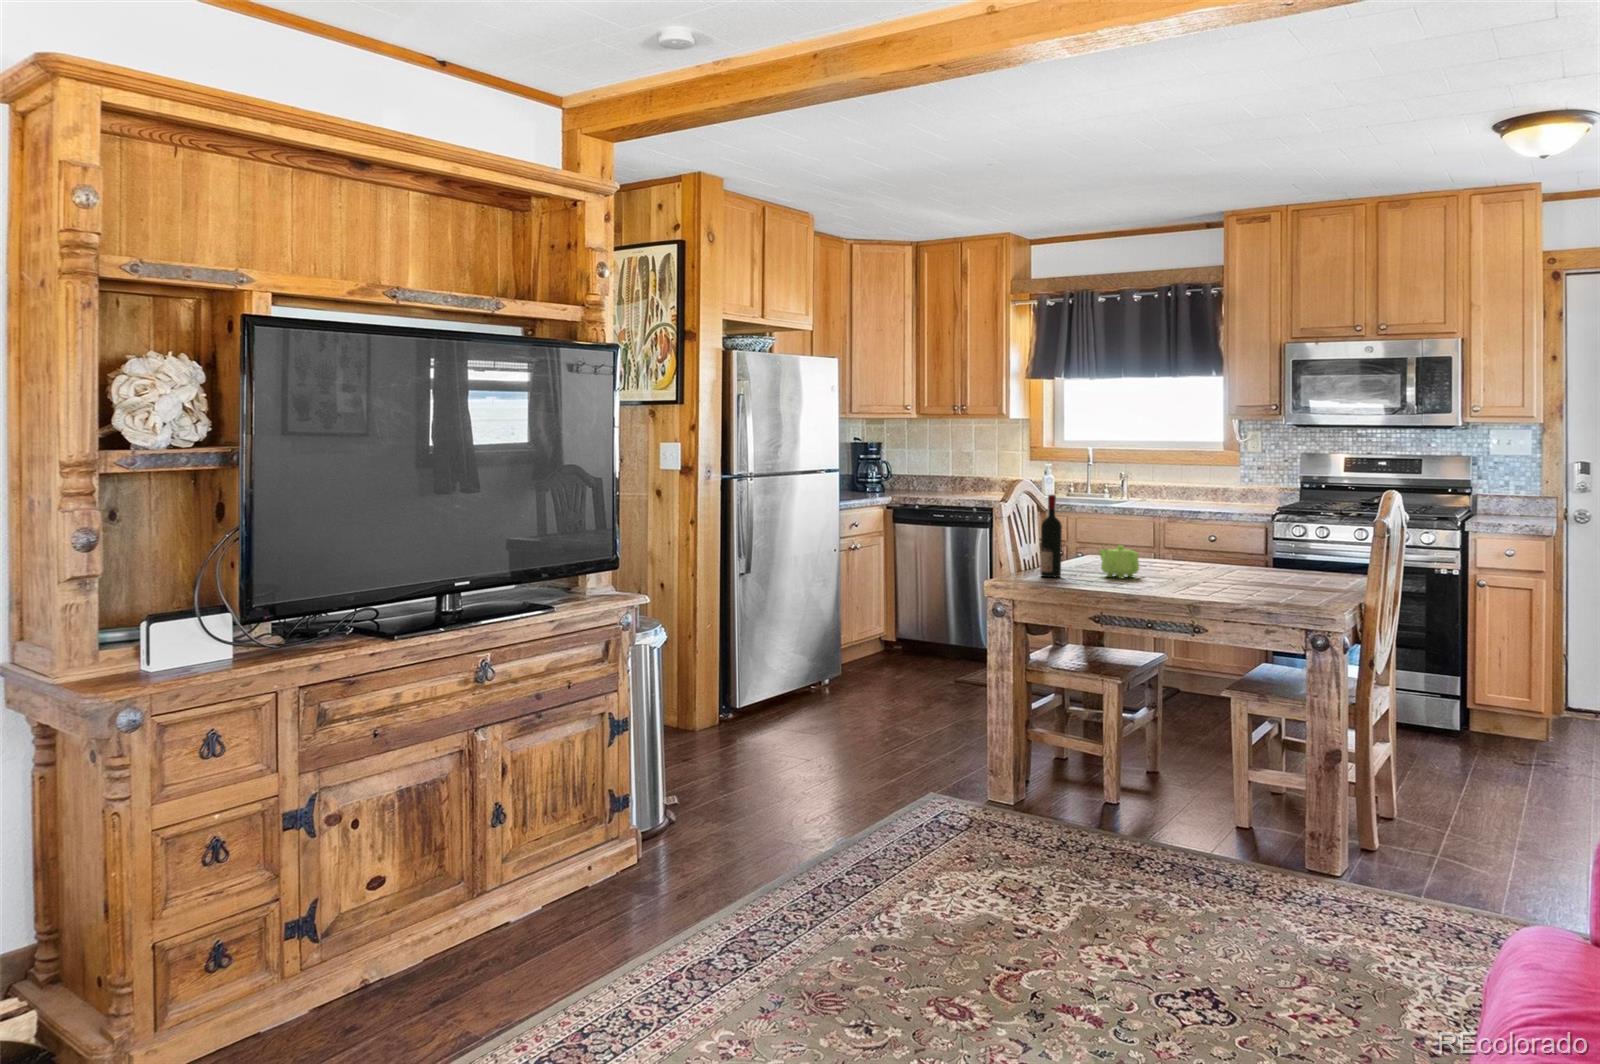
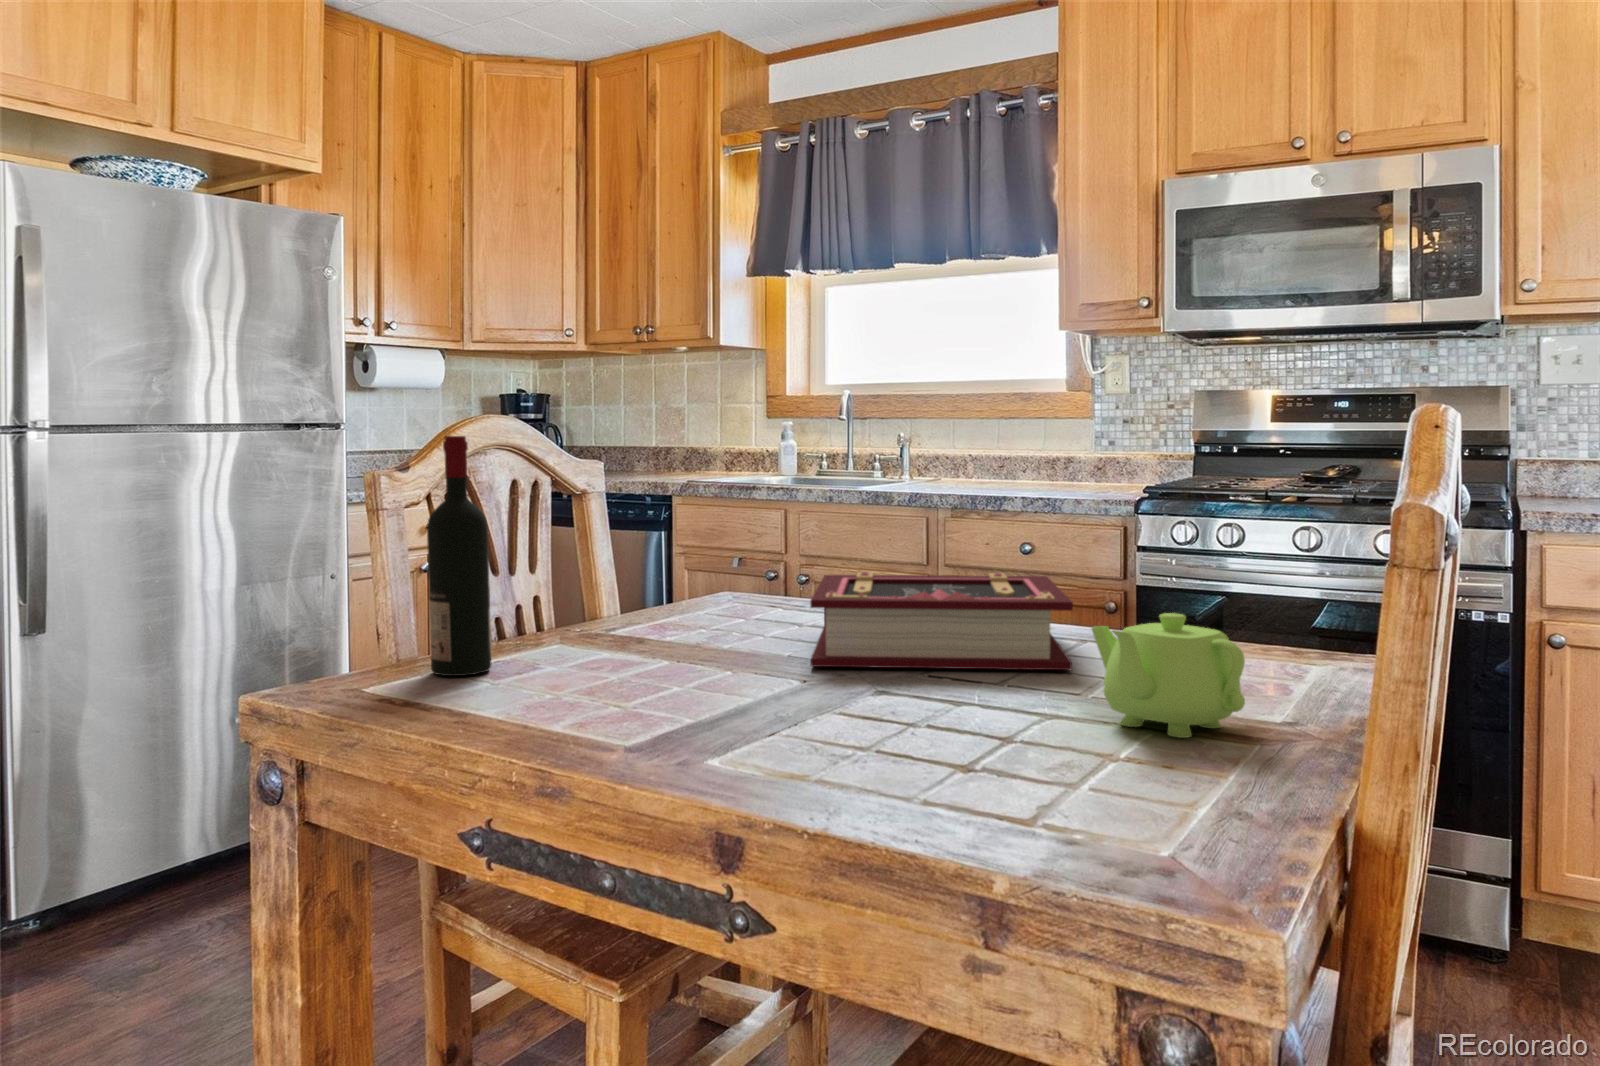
teapot: present [1099,545,1139,578] -> present [1092,613,1245,738]
book: none [1163,545,1270,577] -> present [810,572,1073,670]

